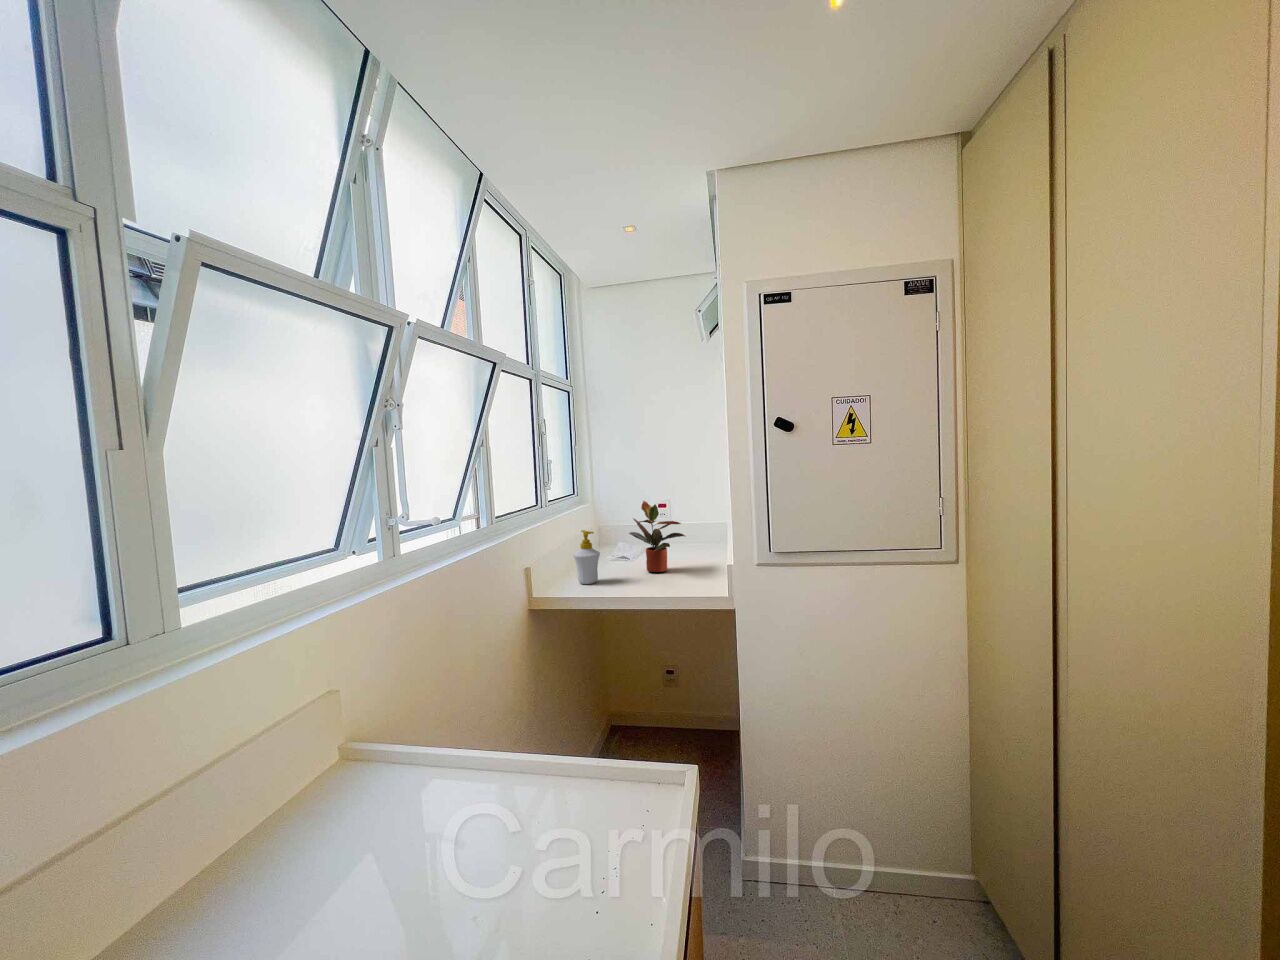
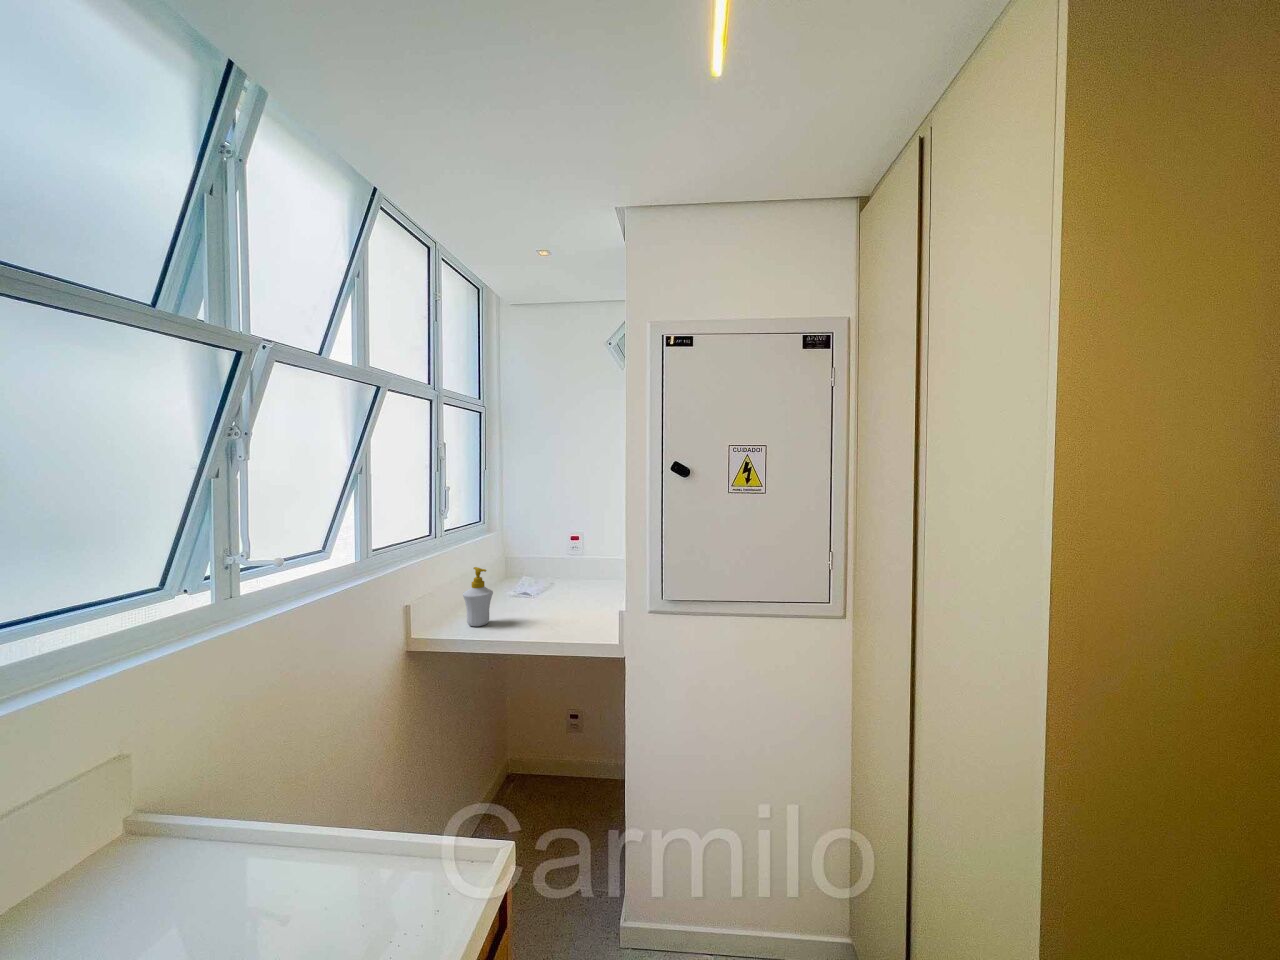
potted plant: present [629,501,685,572] -> none [526,536,589,613]

